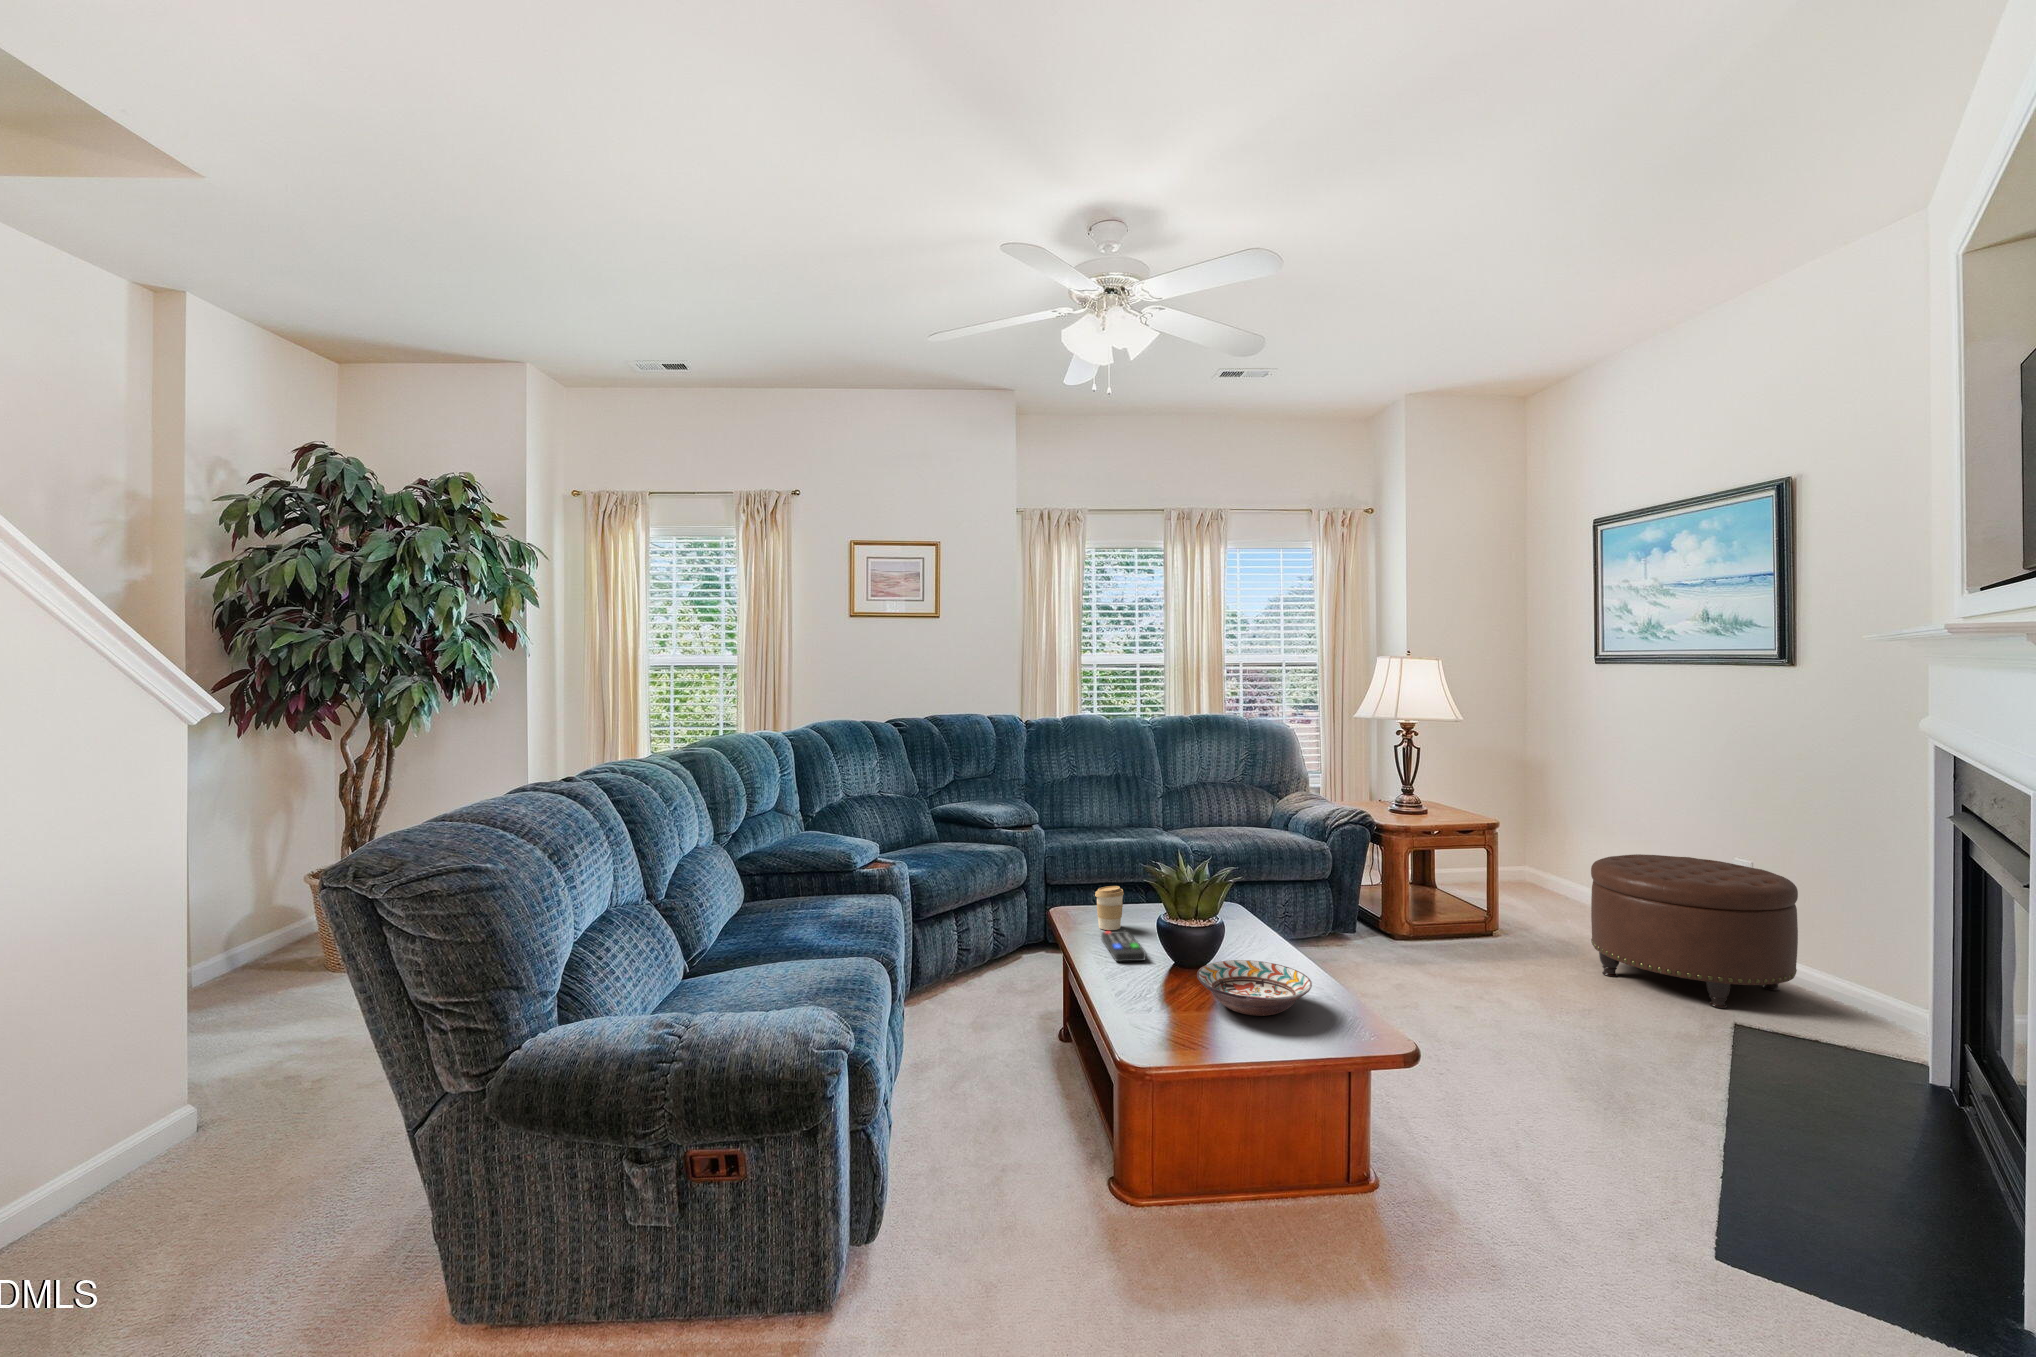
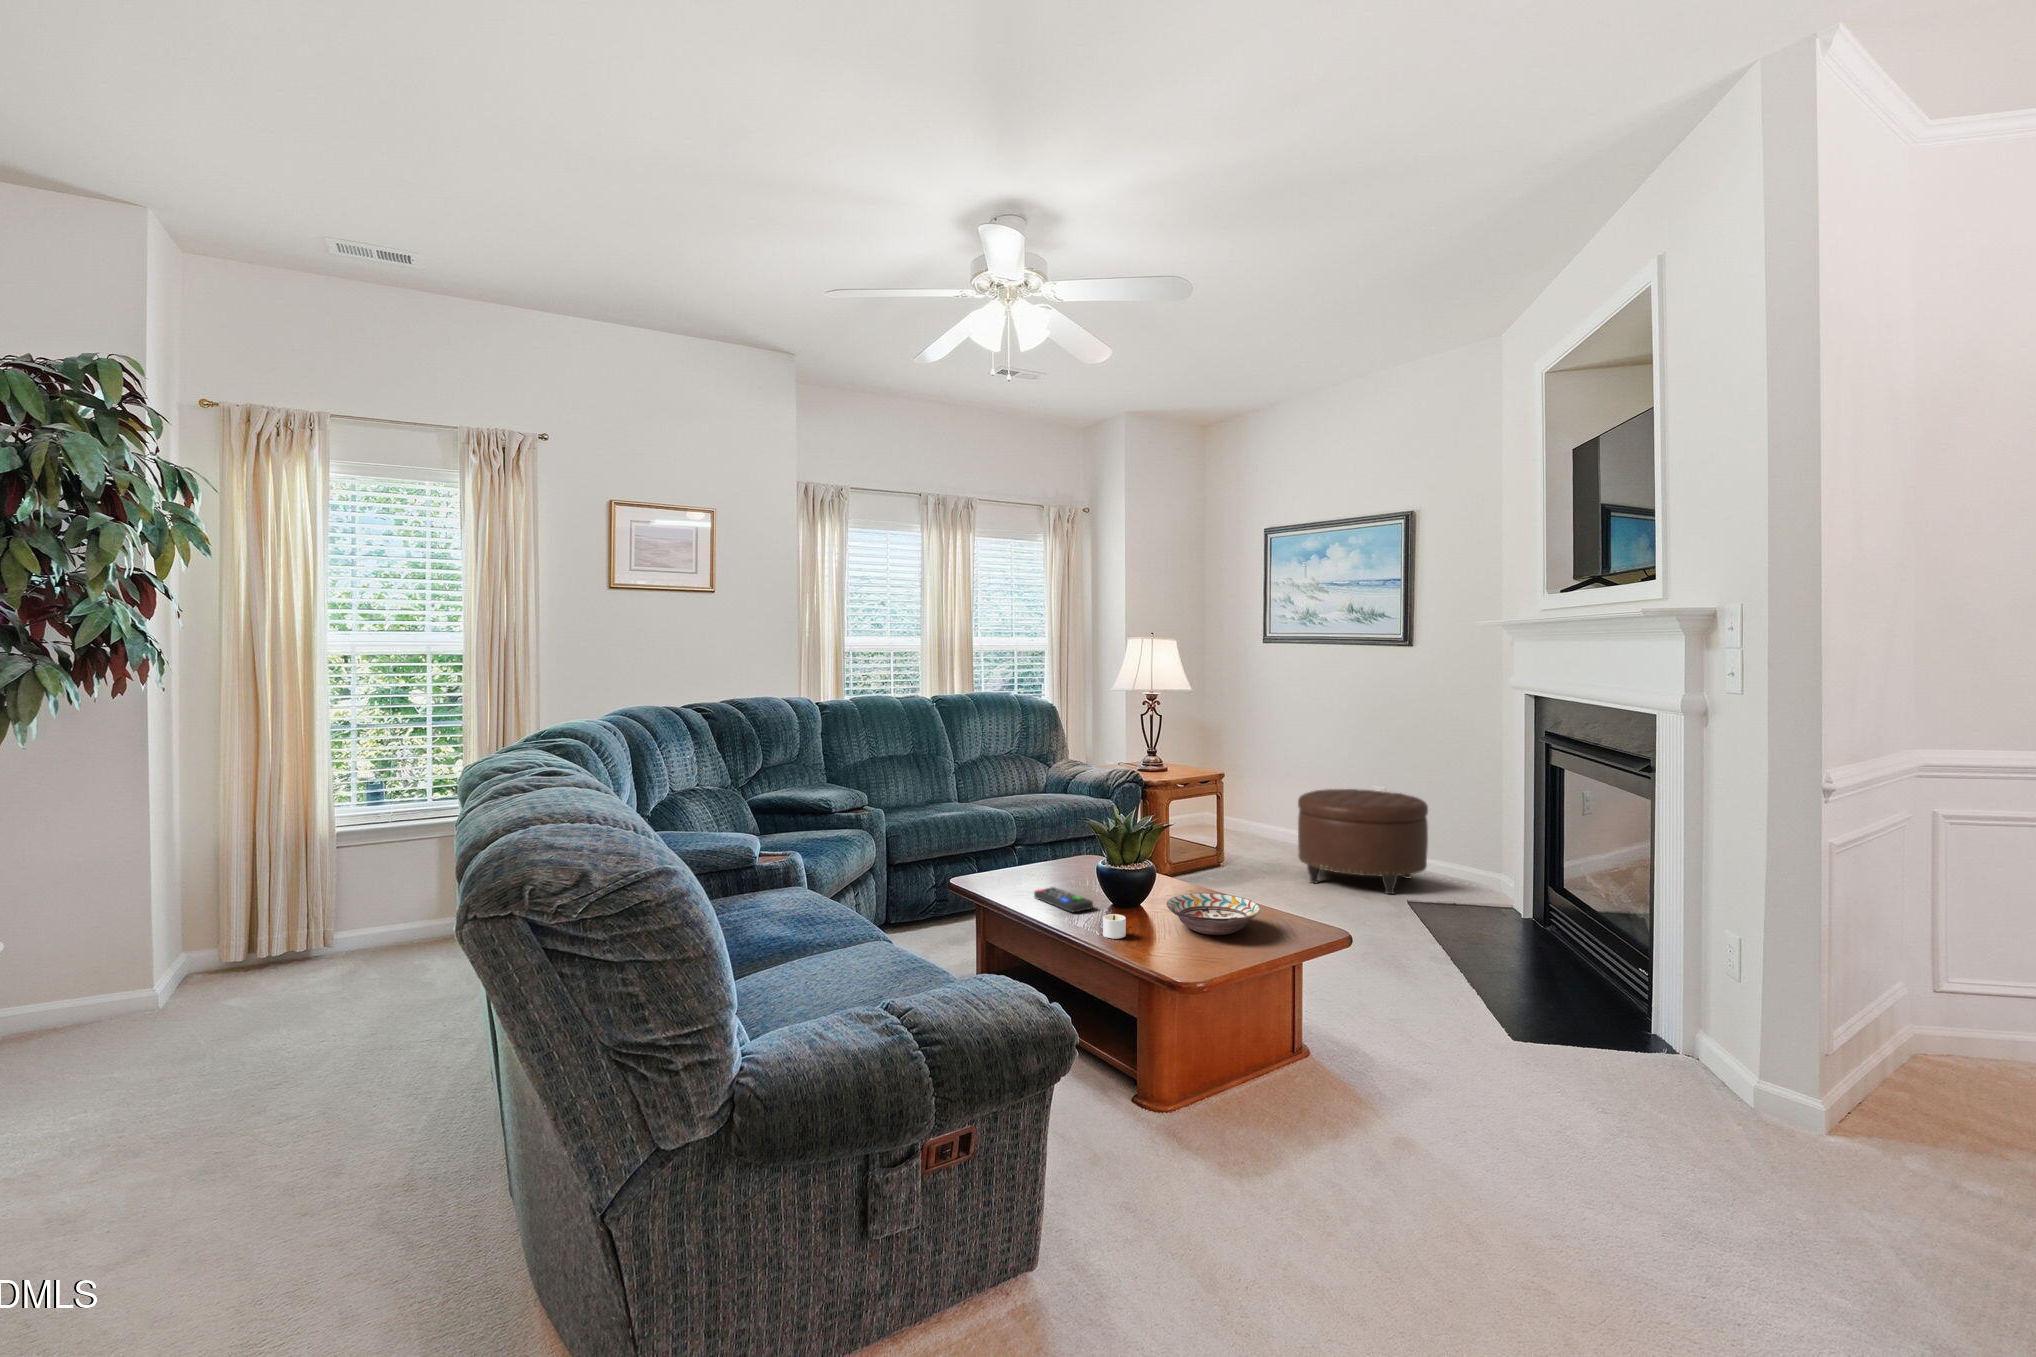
coffee cup: present [1095,886,1124,930] -> none [1014,849,1040,890]
candle: none [1114,969,1140,1003] -> present [1103,914,1126,939]

